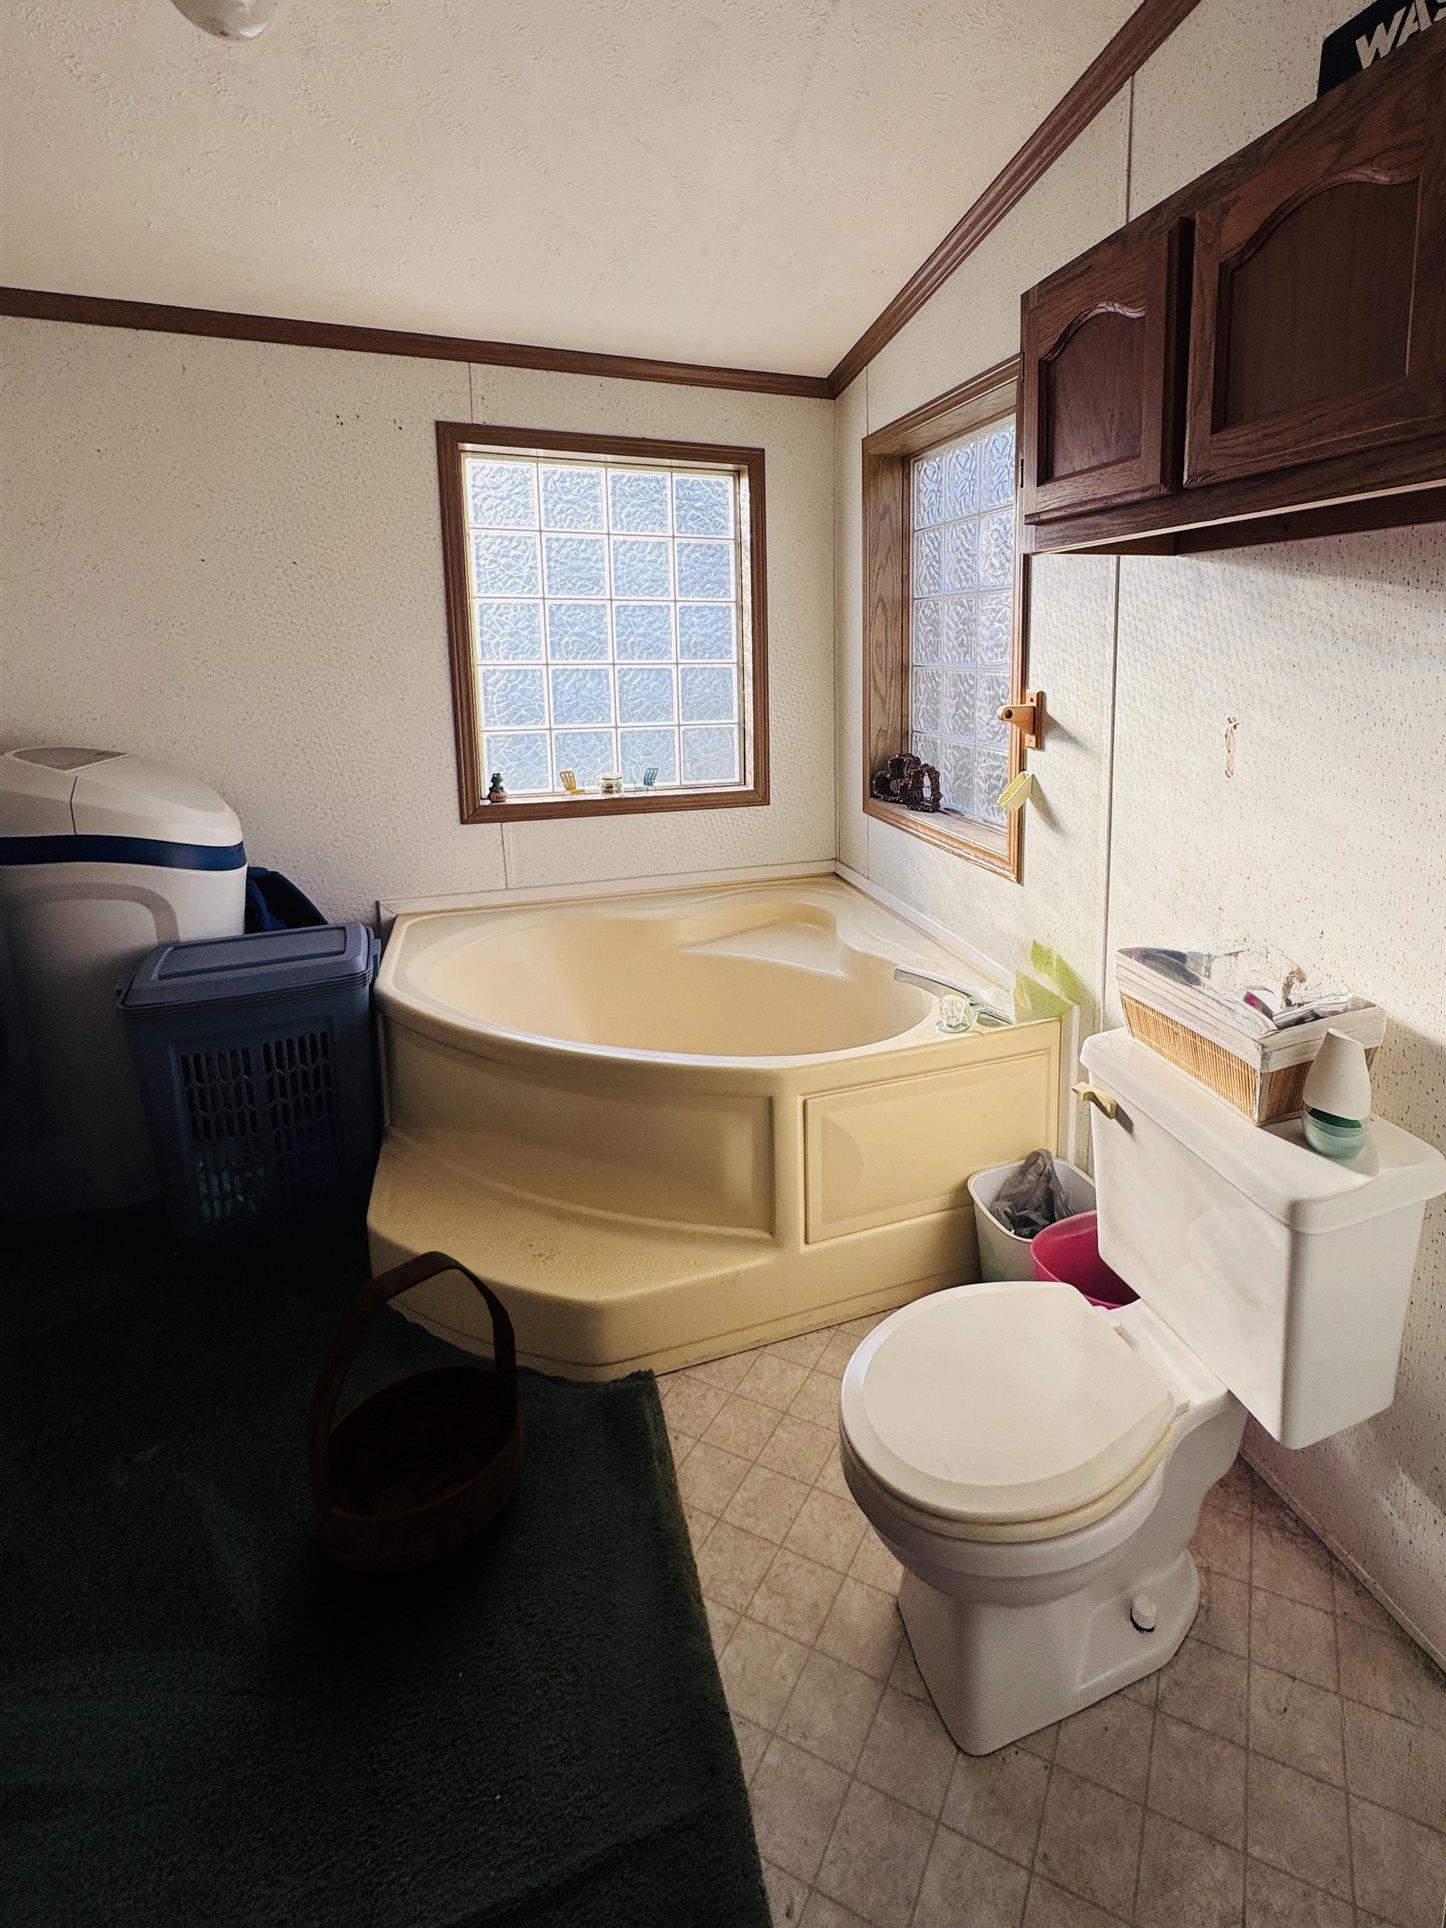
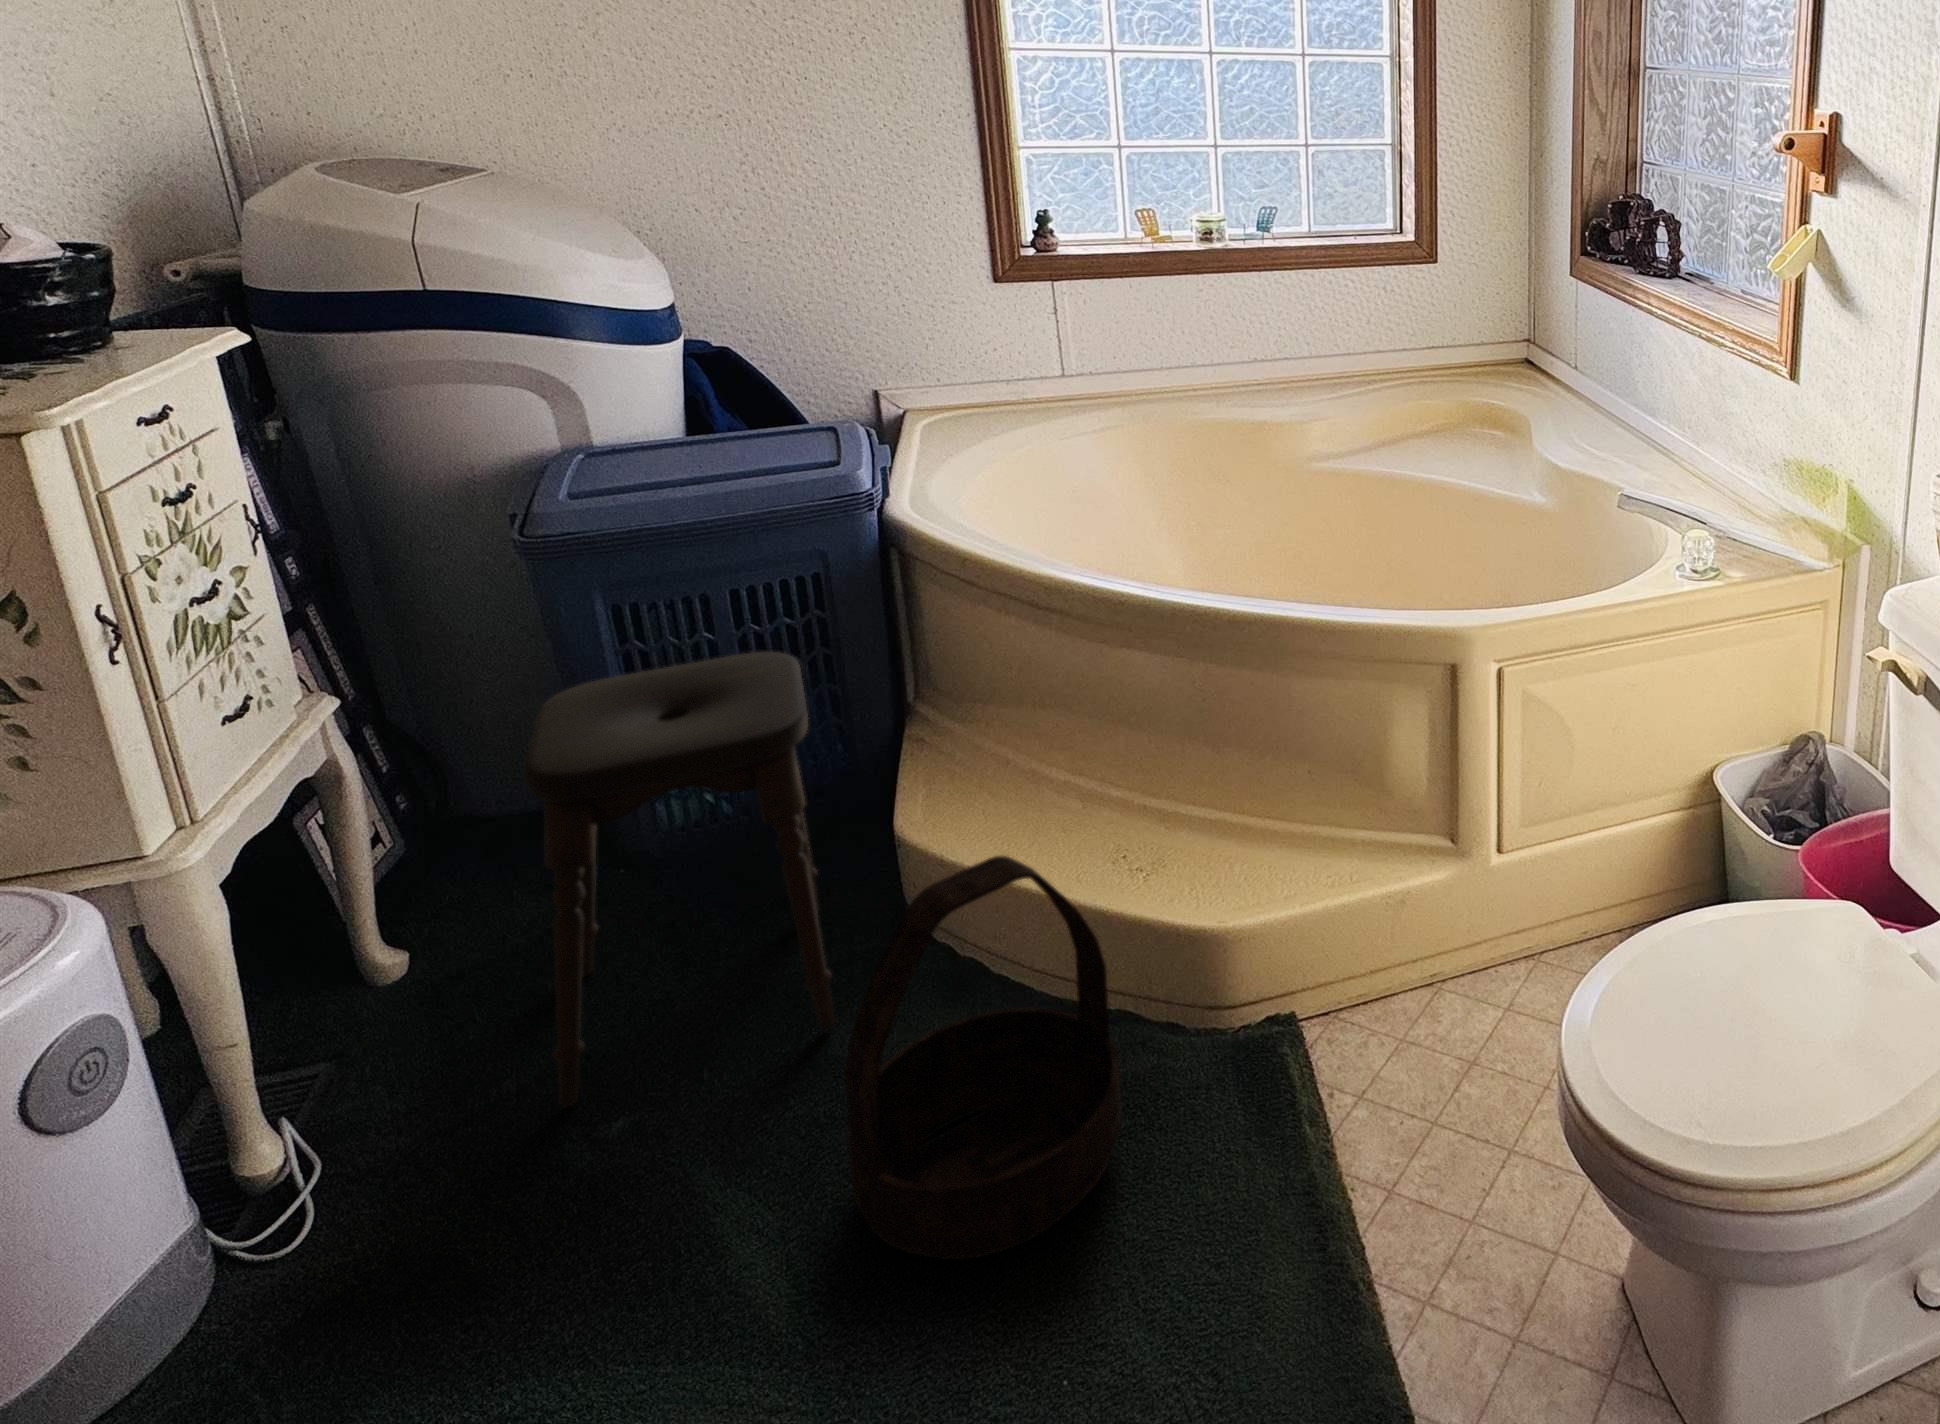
stool: none [82,1095,319,1451] -> present [524,652,835,1107]

